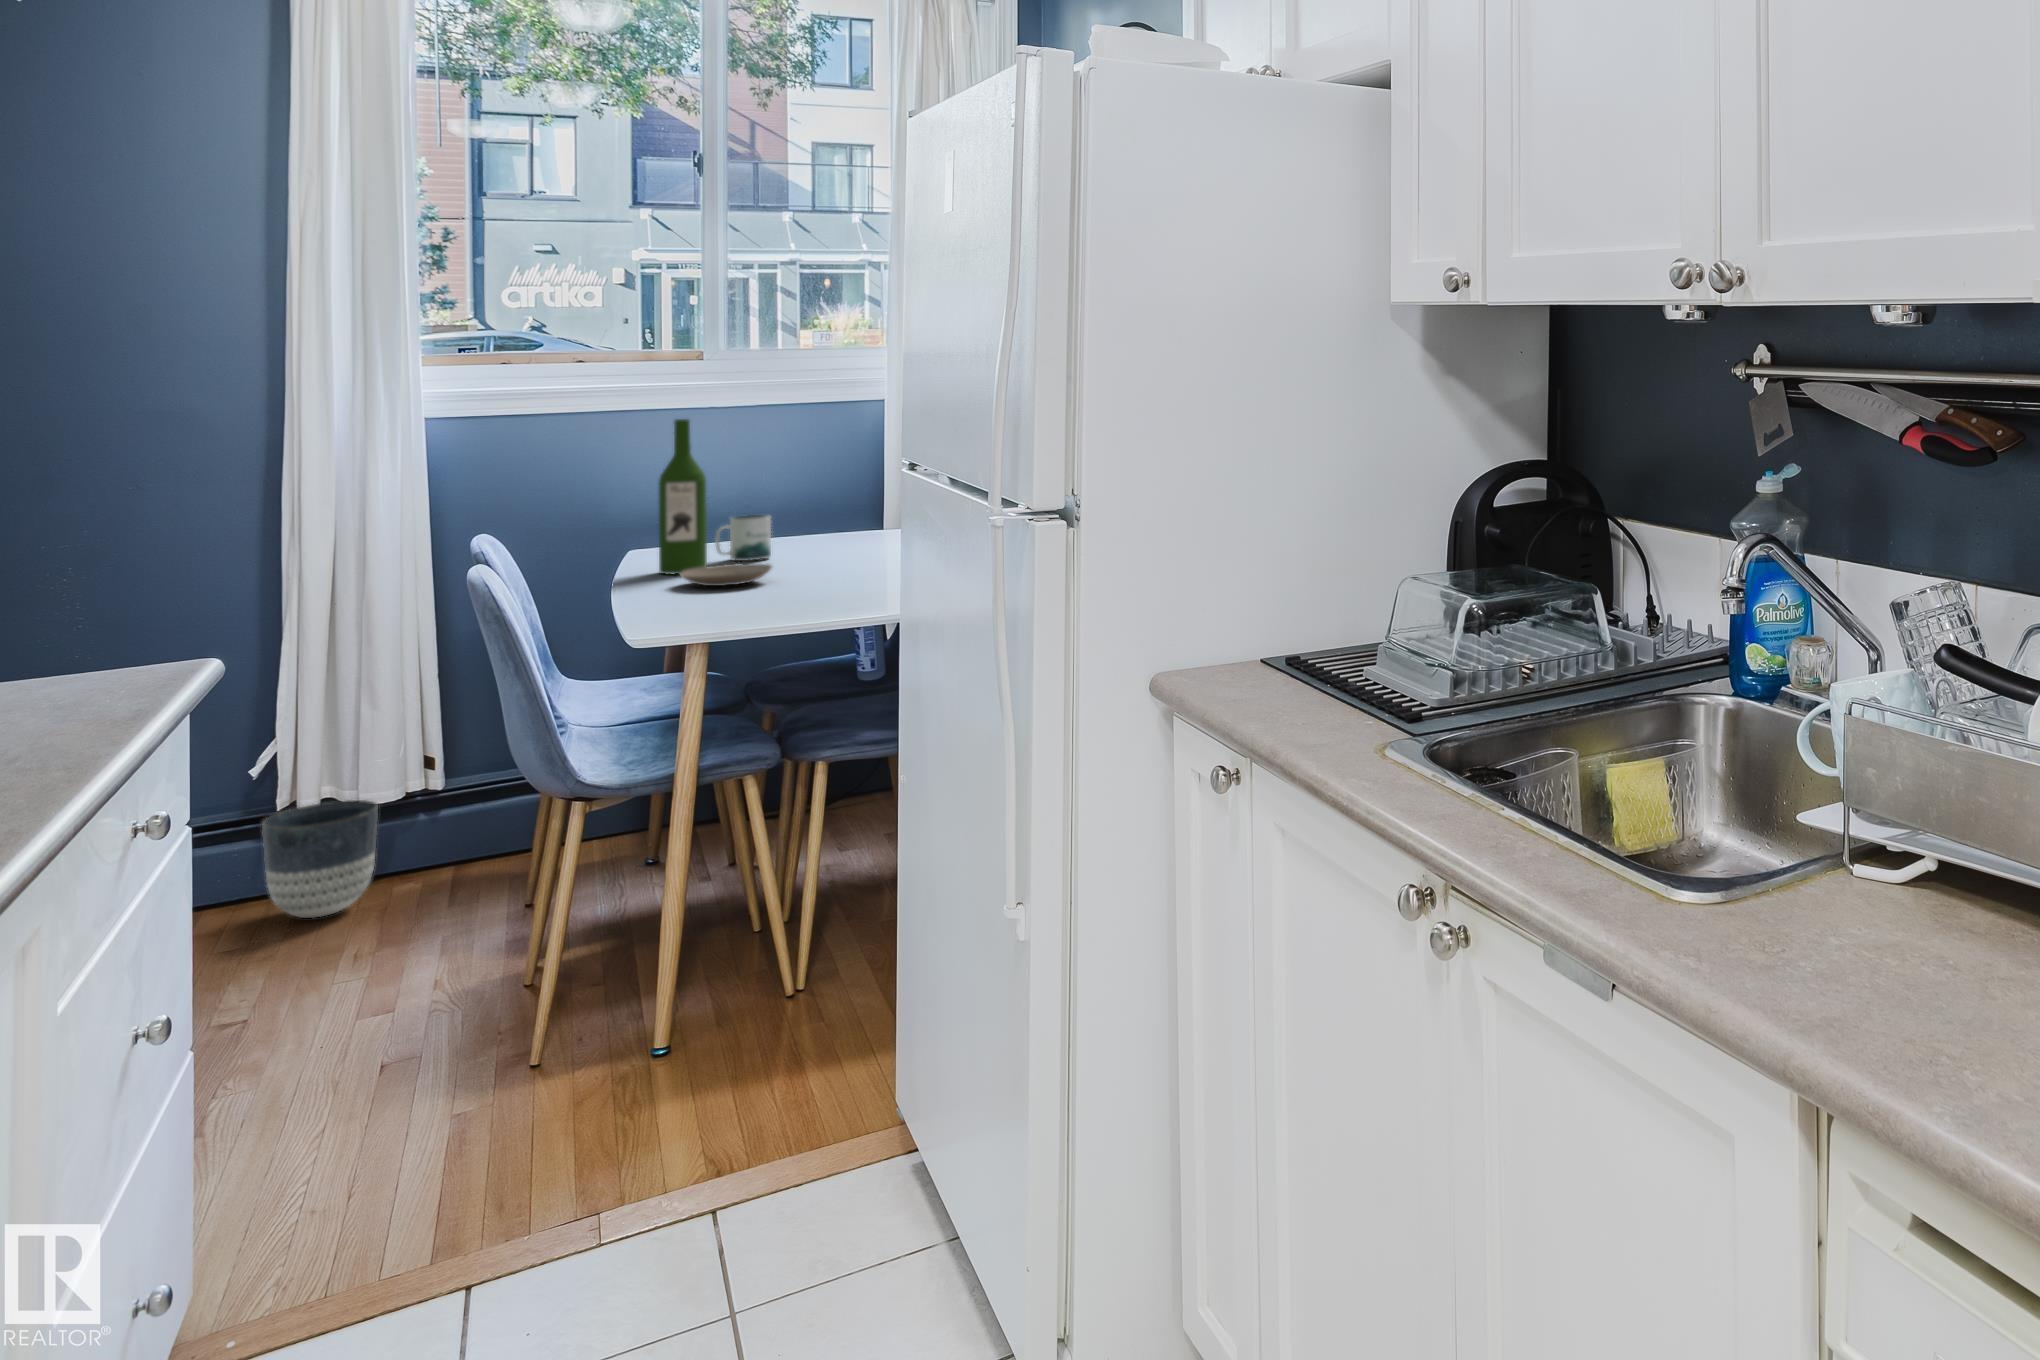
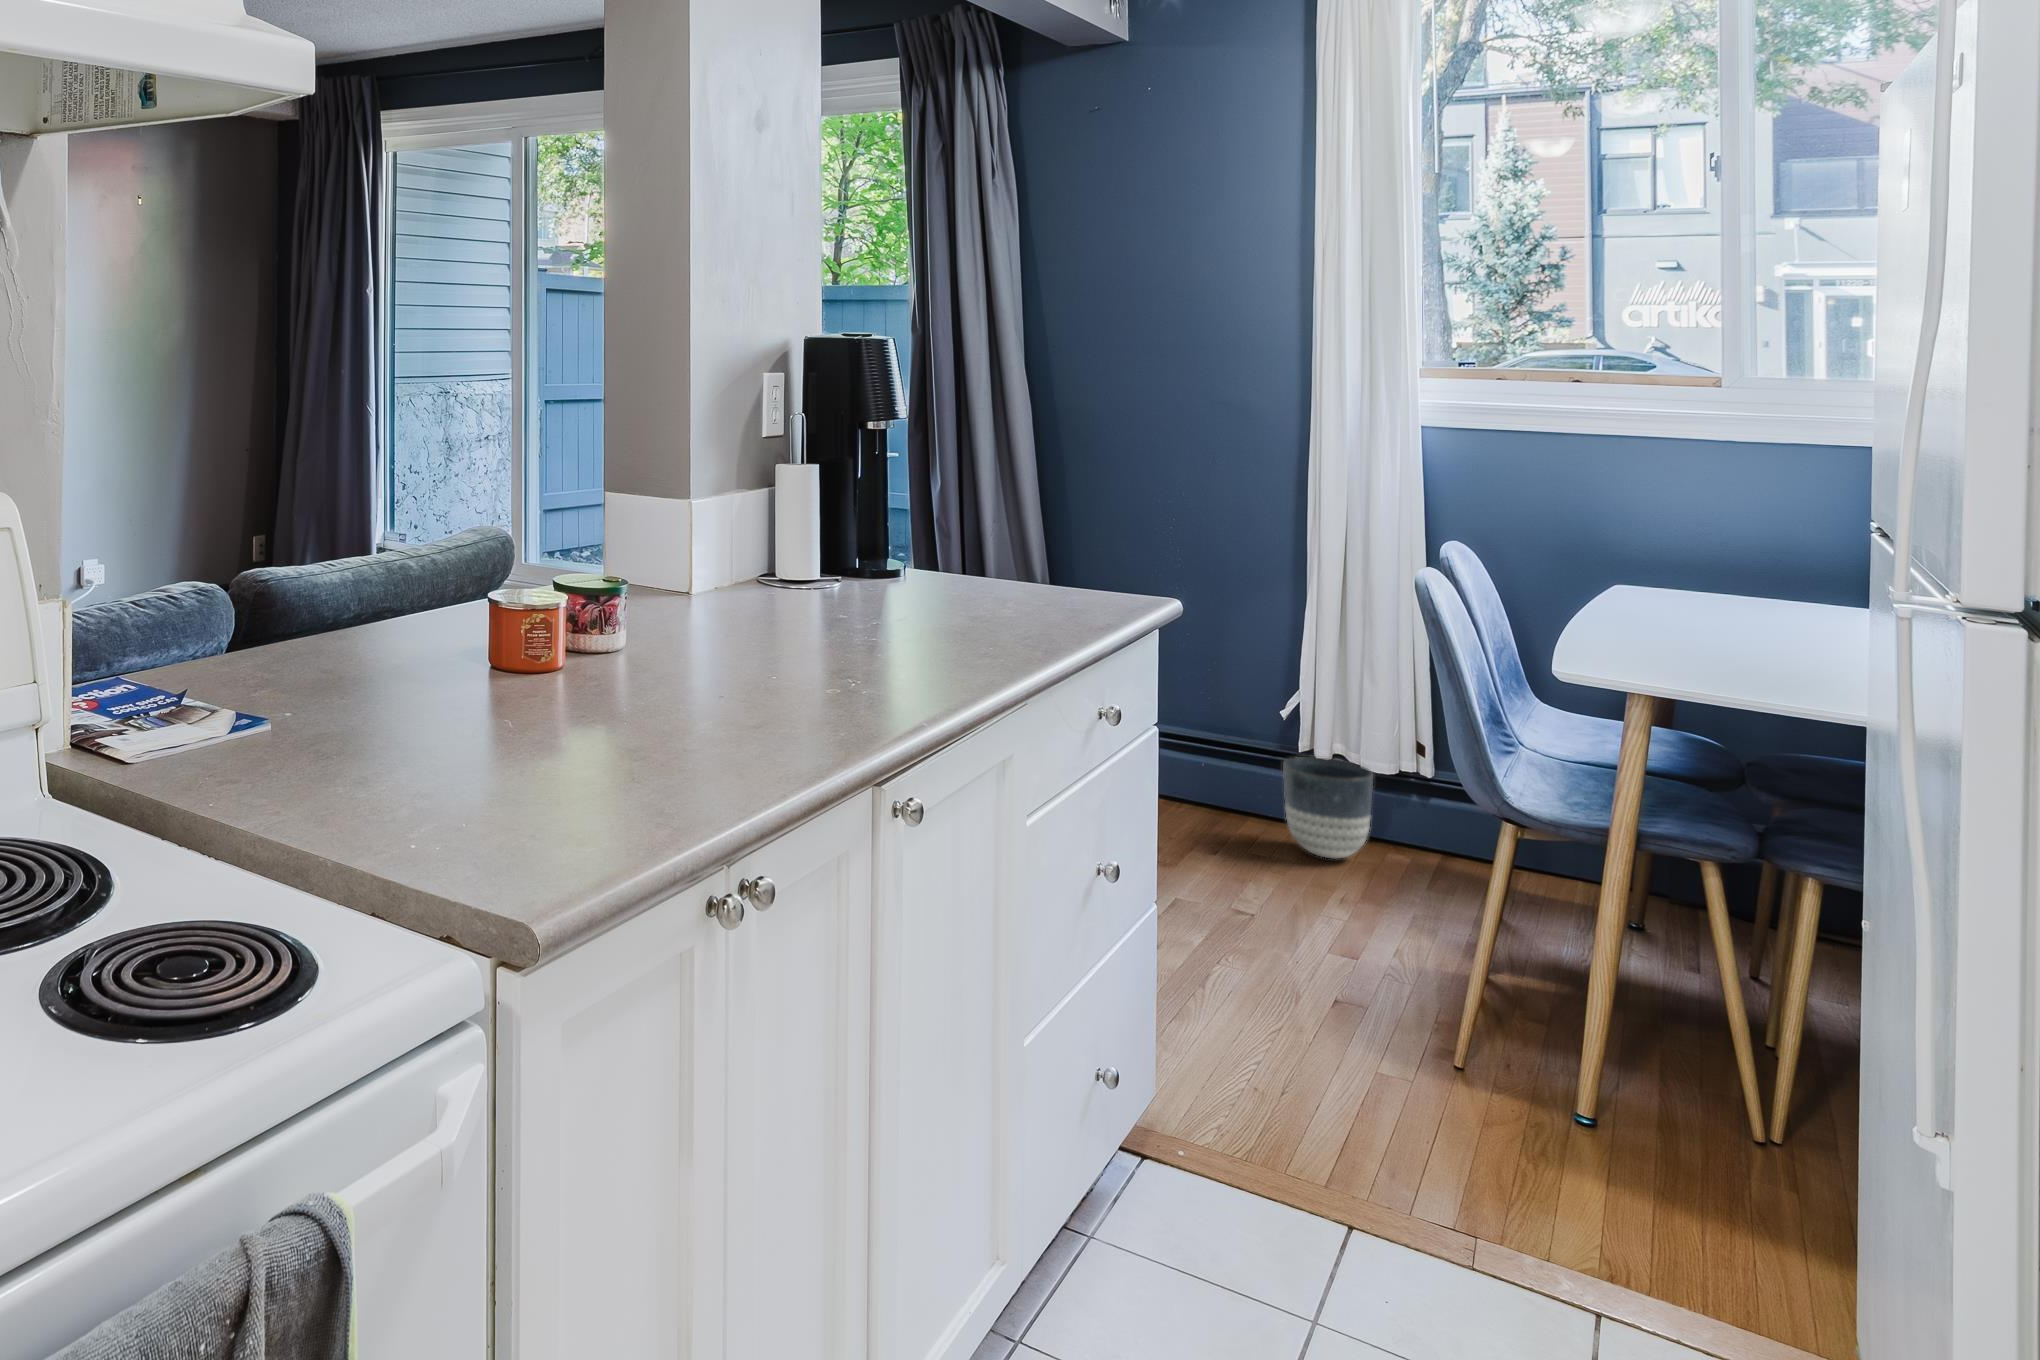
wine bottle: present [659,419,707,574] -> none [1632,449,1690,619]
mug: present [715,515,771,561] -> none [1706,563,1780,617]
plate: present [679,563,772,586] -> none [1645,615,1763,642]

